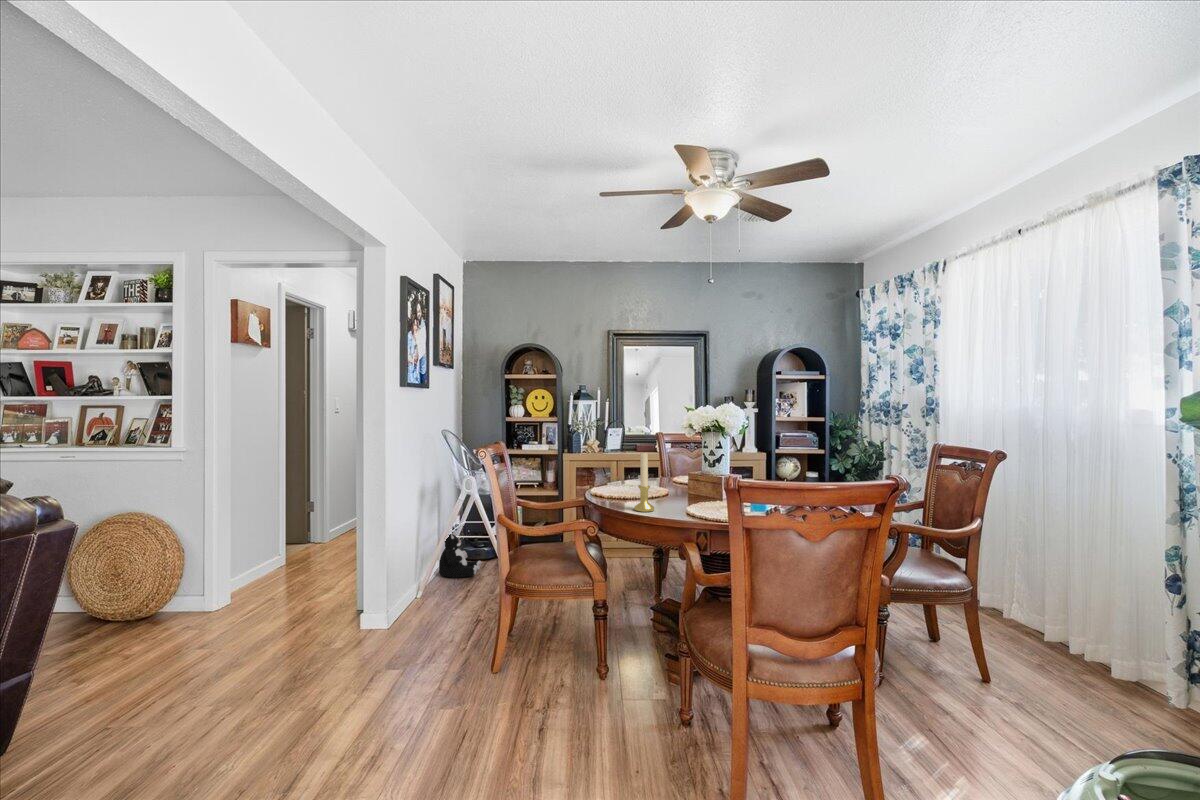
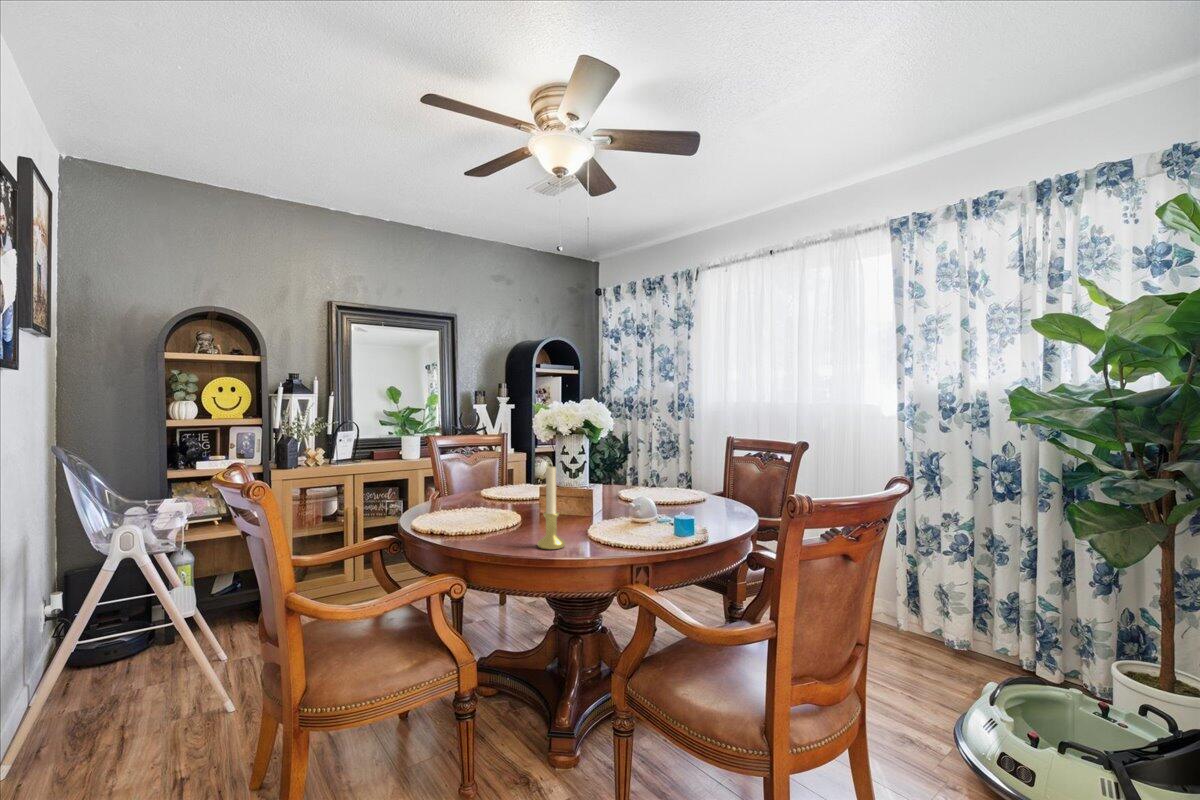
plush toy: present [439,532,482,578] -> none [36,631,133,718]

